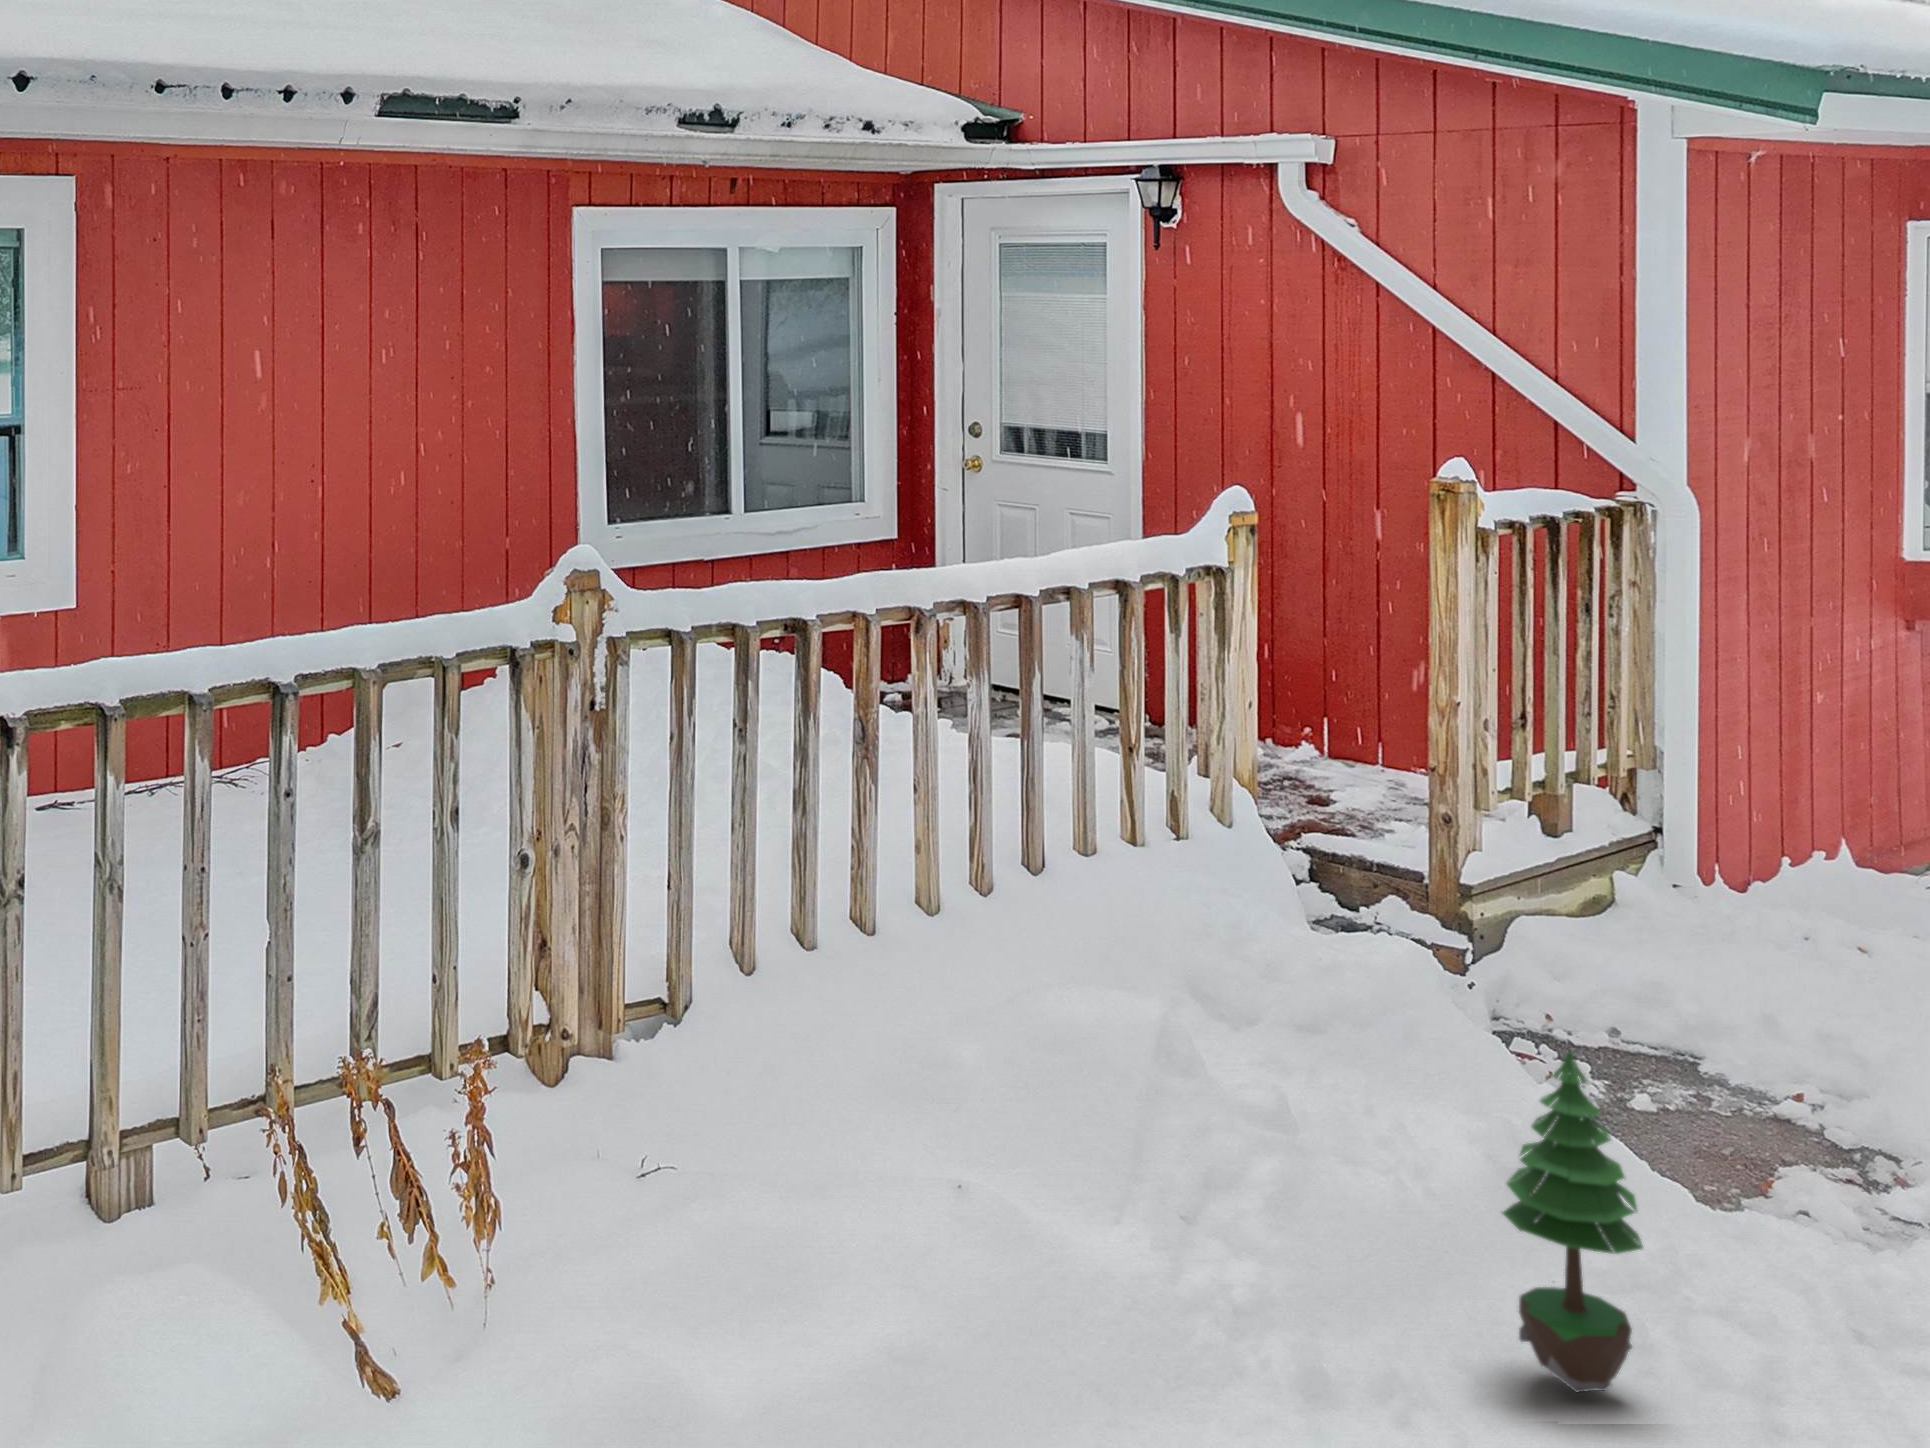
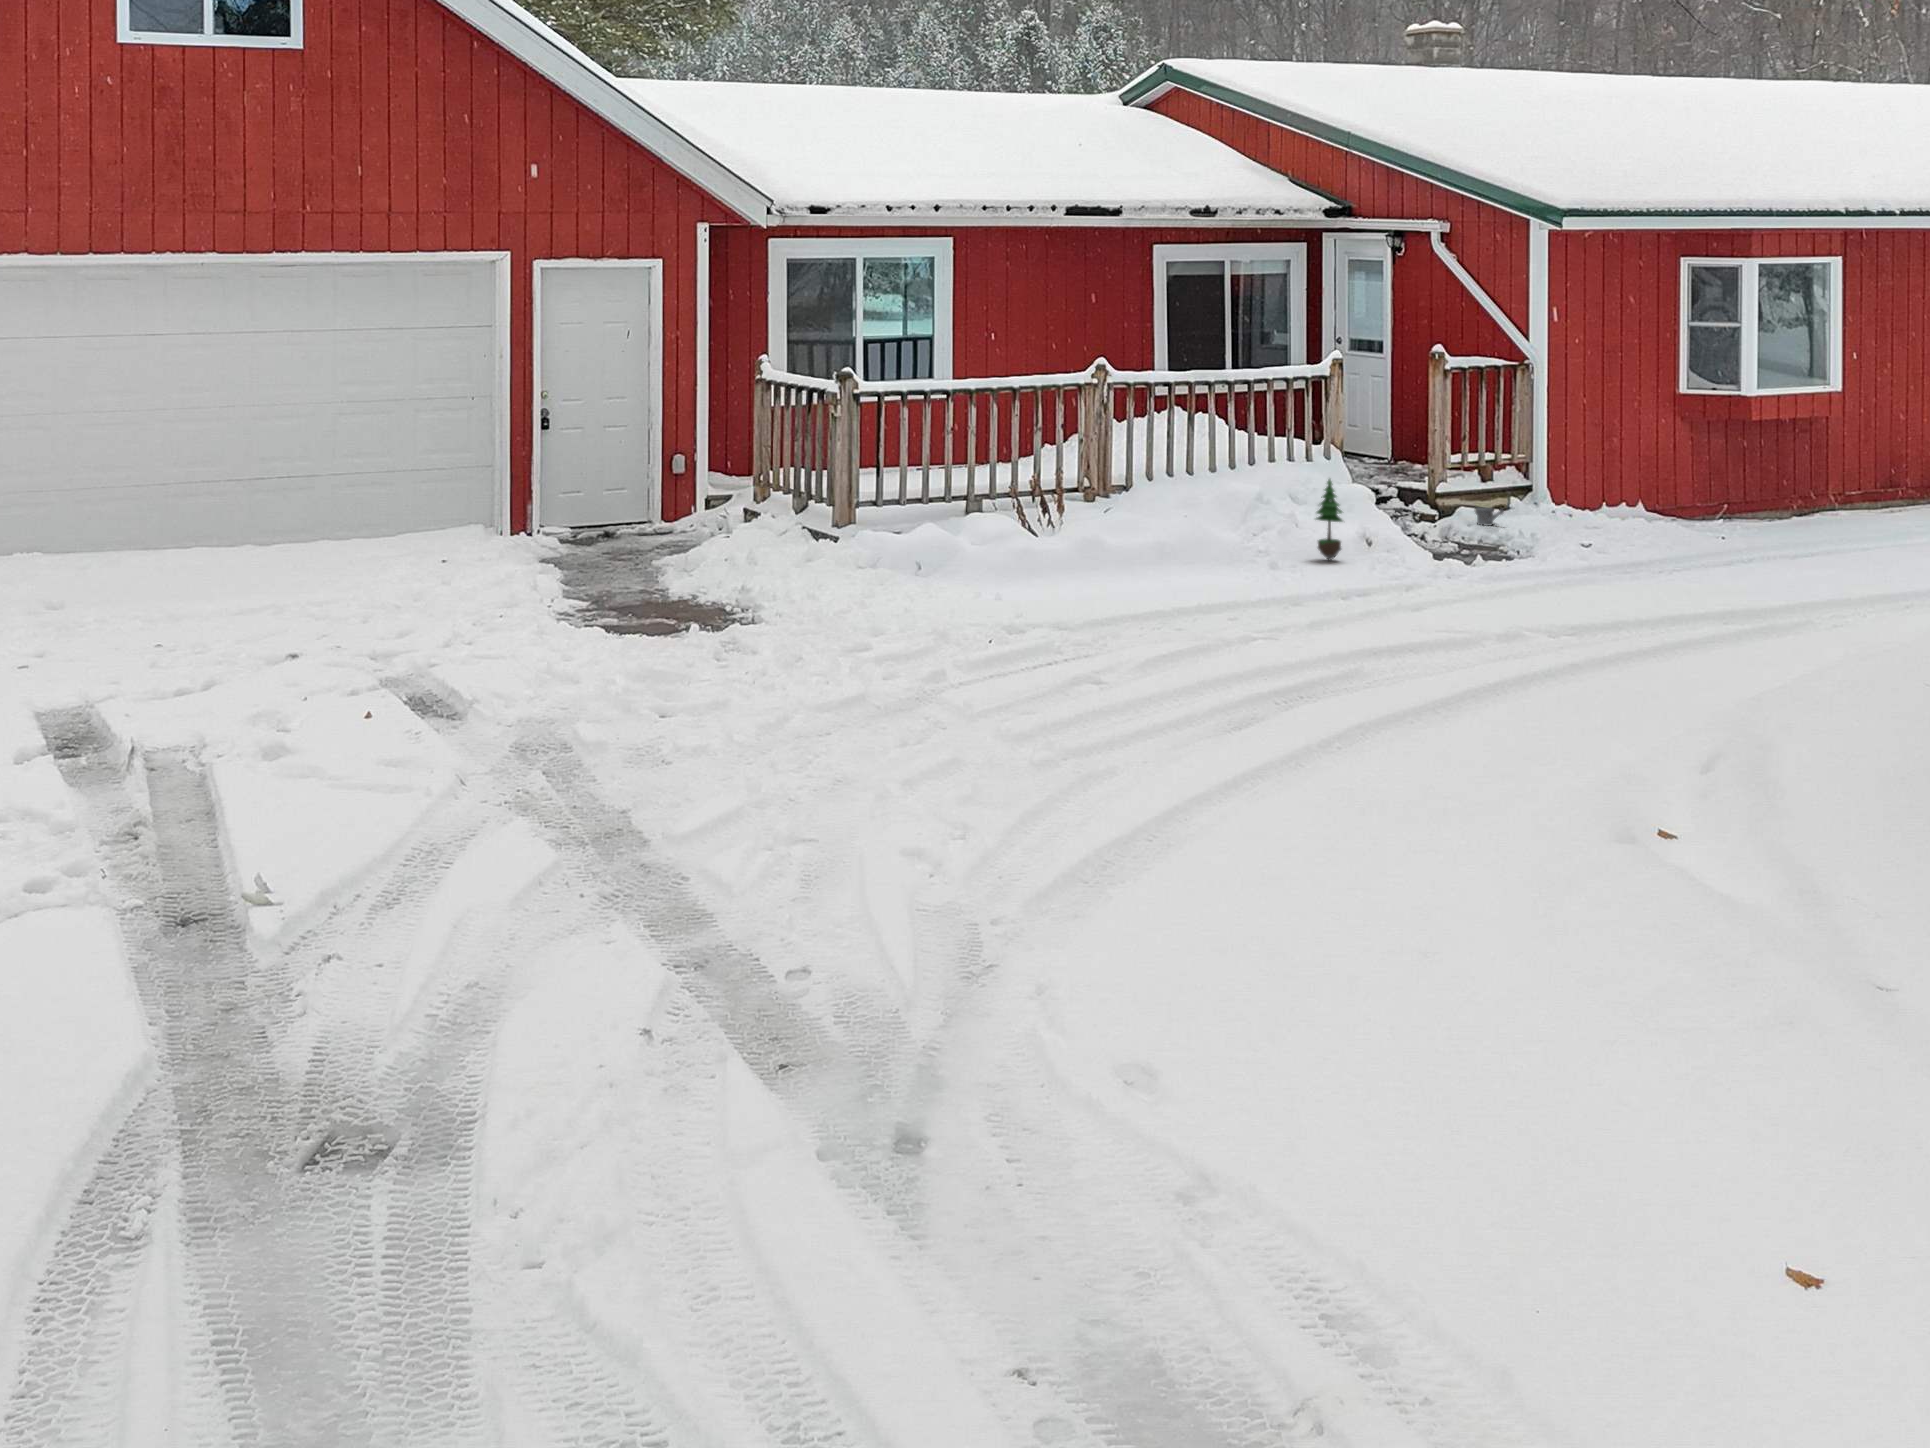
watering can: none [1611,930,1751,999] -> present [1475,507,1504,526]

